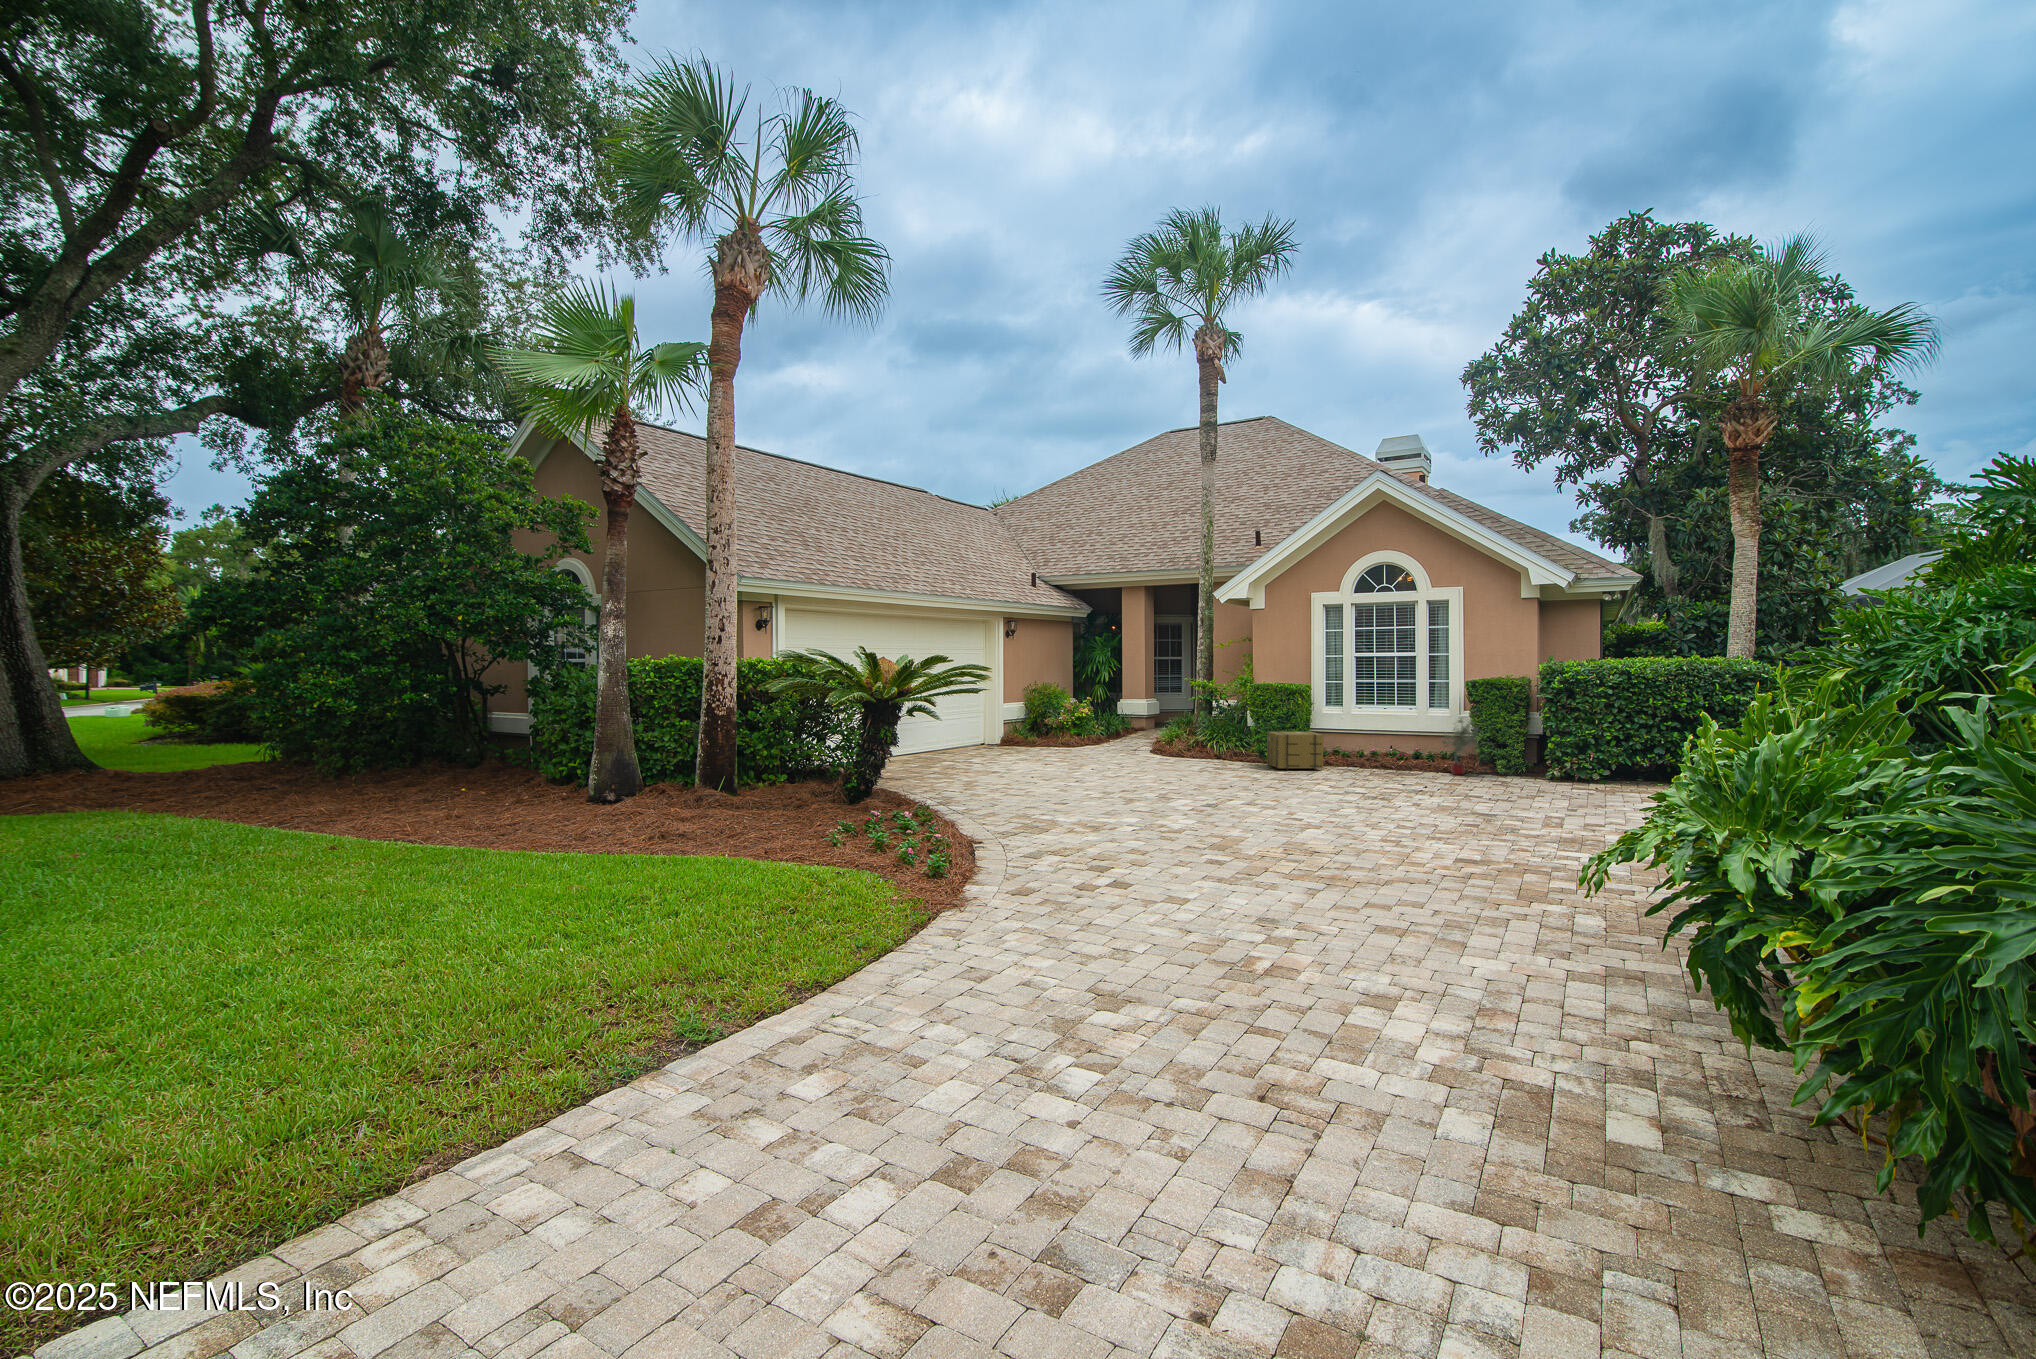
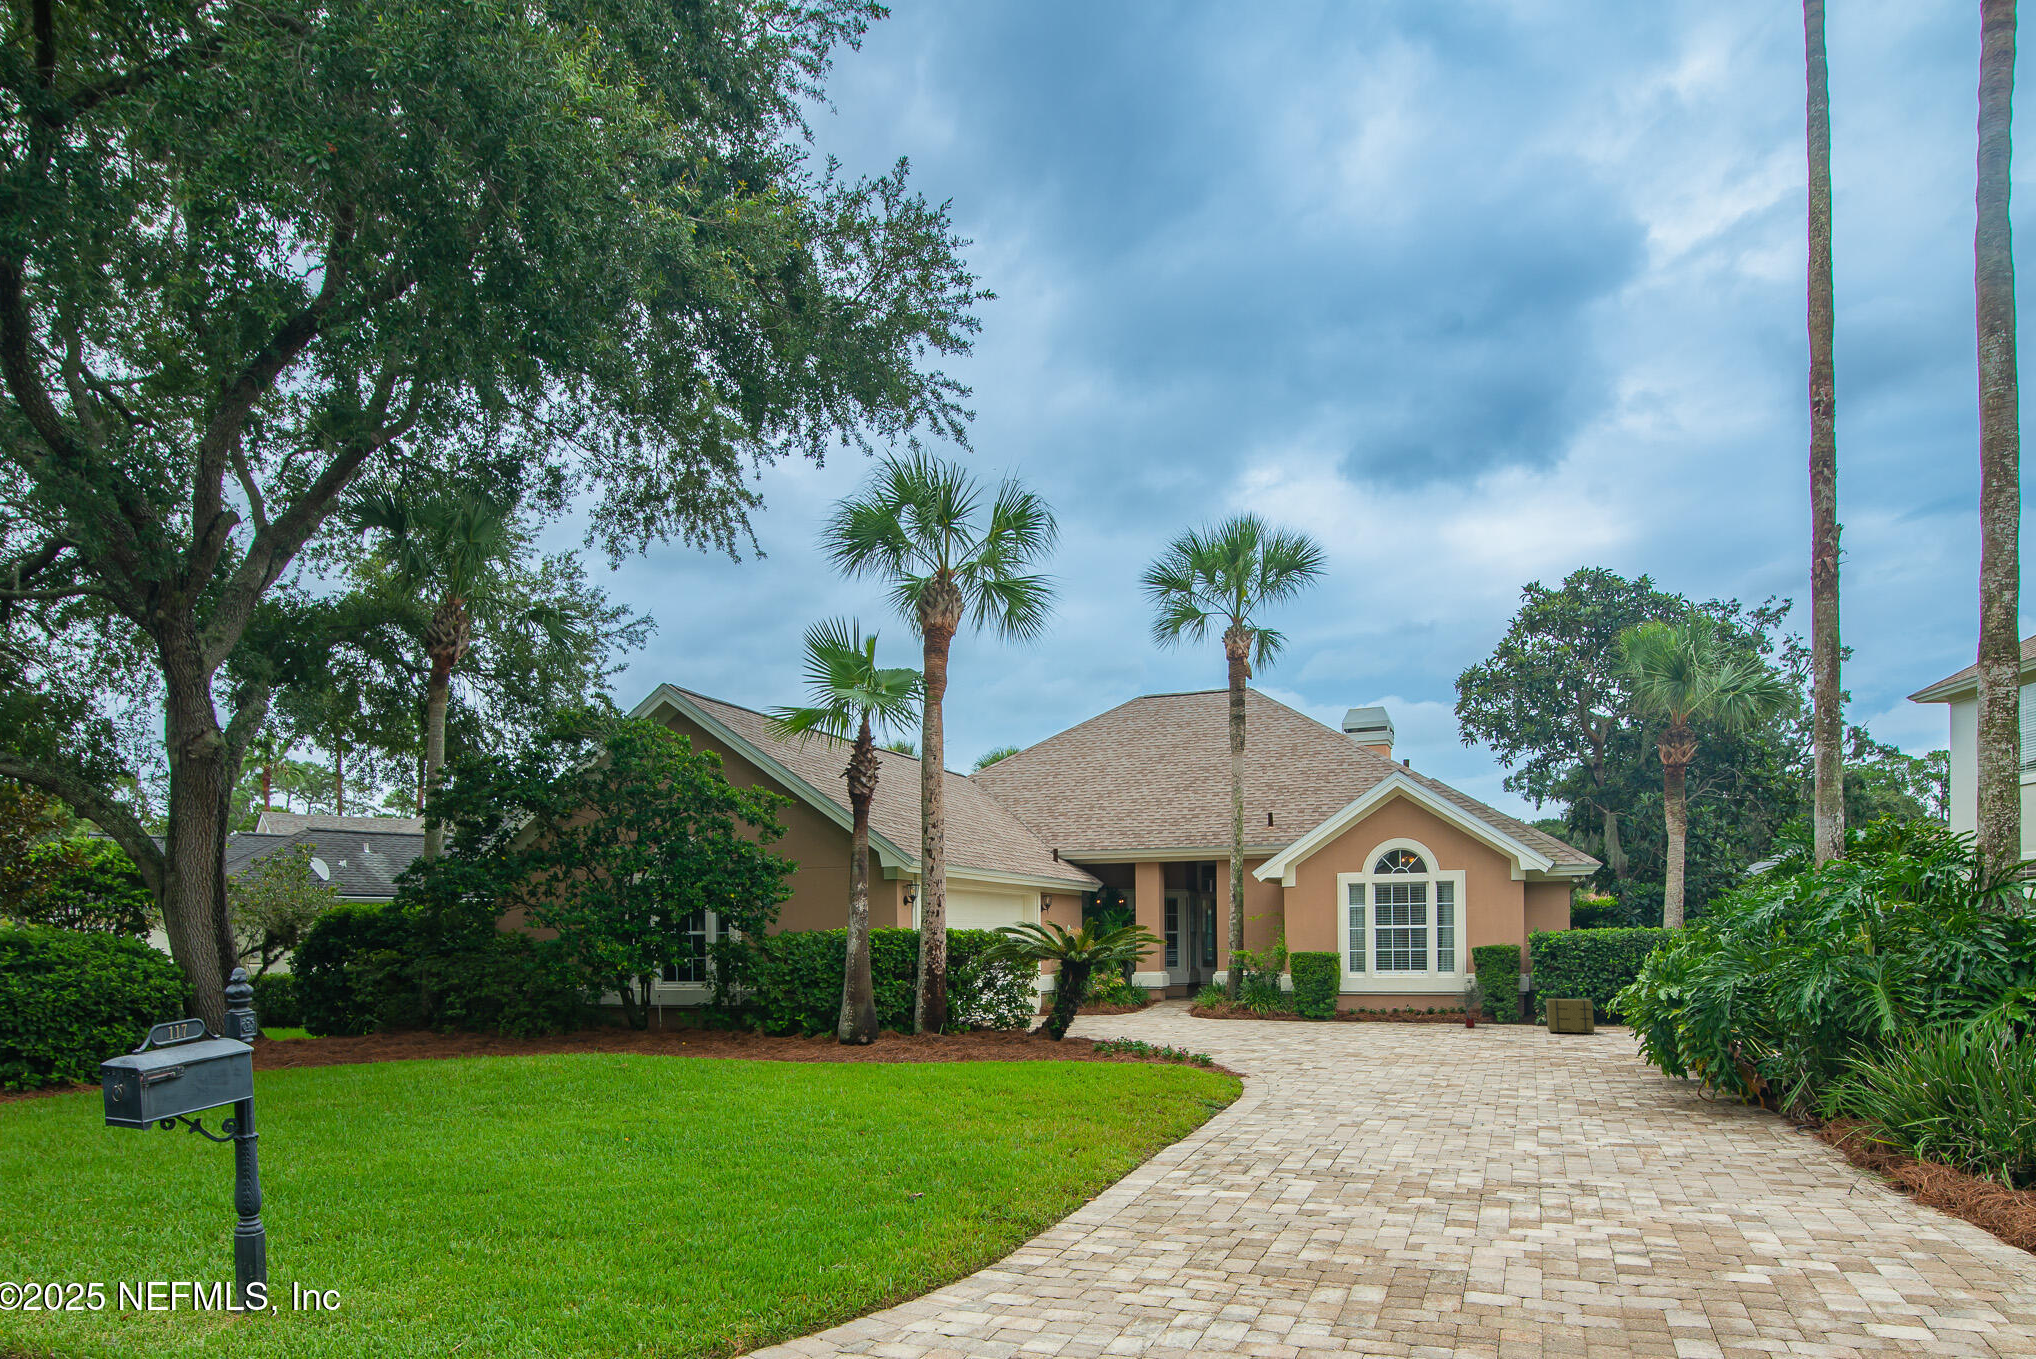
cardboard box: present [1267,731,1323,770] -> present [1546,998,1594,1034]

